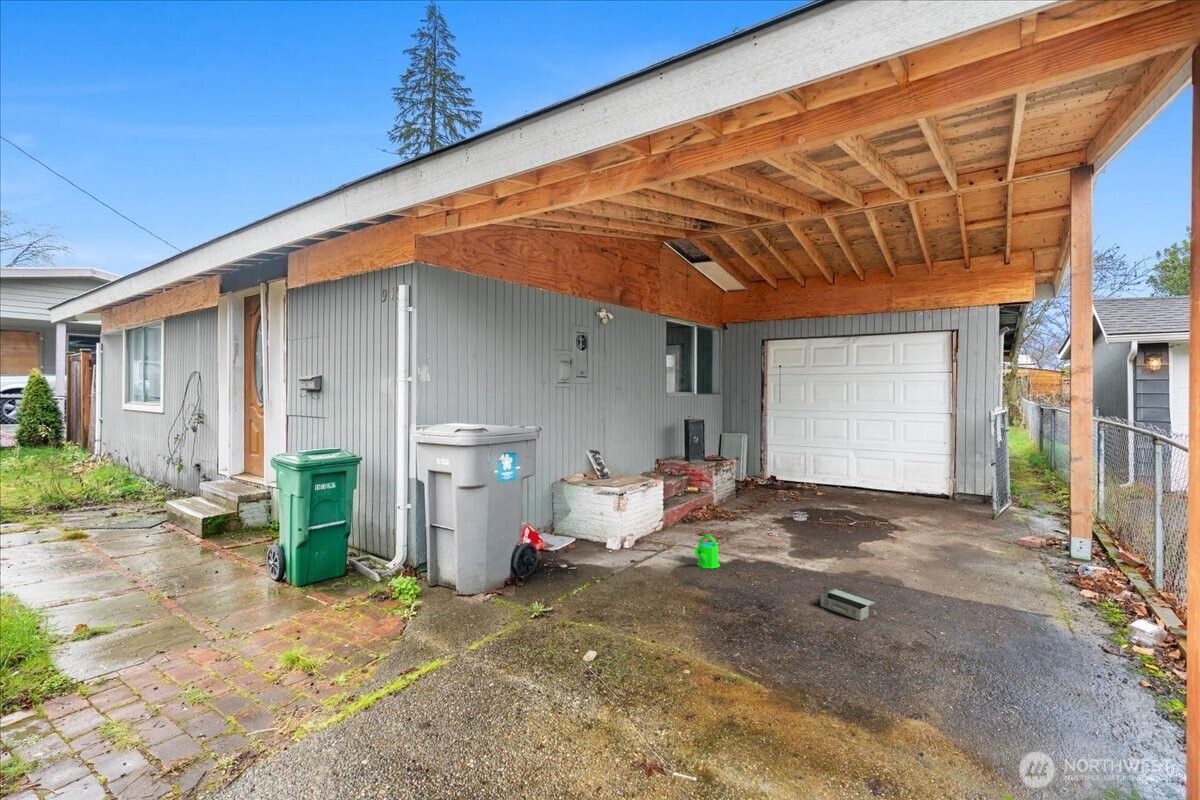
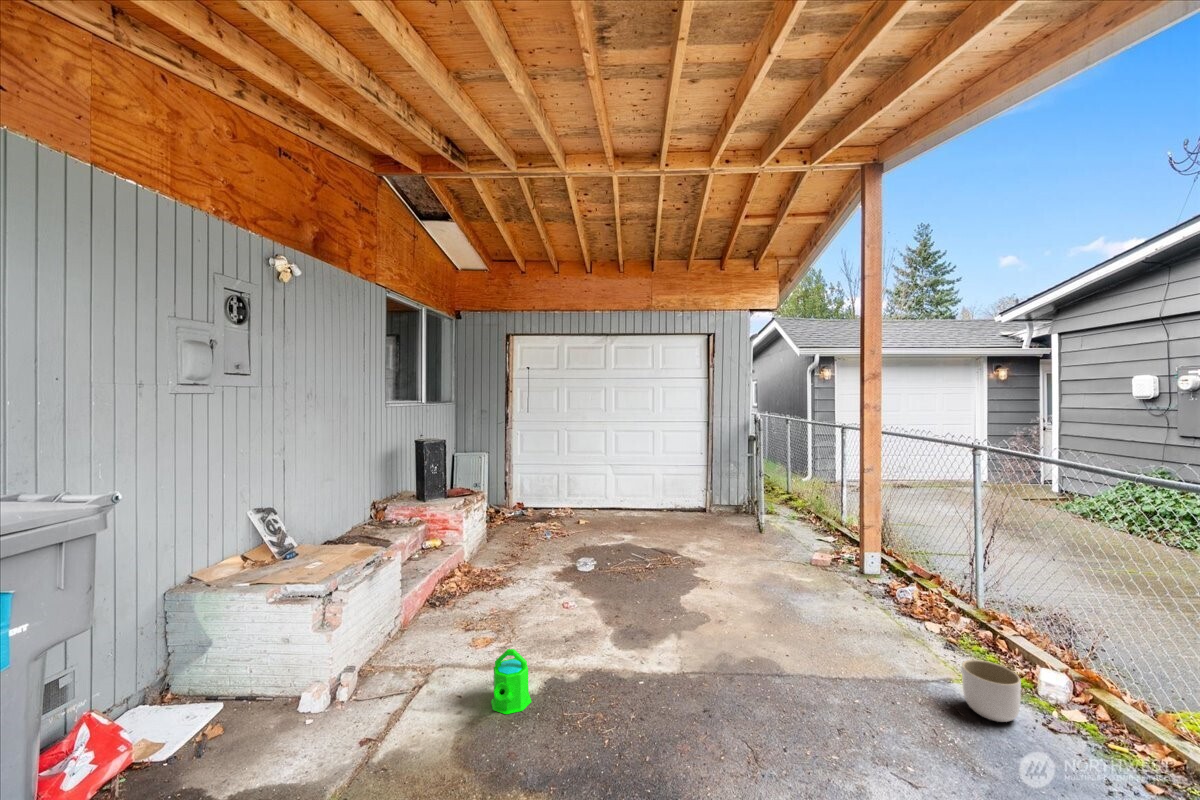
toolbox: present [821,588,876,621] -> none [723,704,792,766]
planter: none [1054,606,1107,655] -> present [962,660,1021,722]

